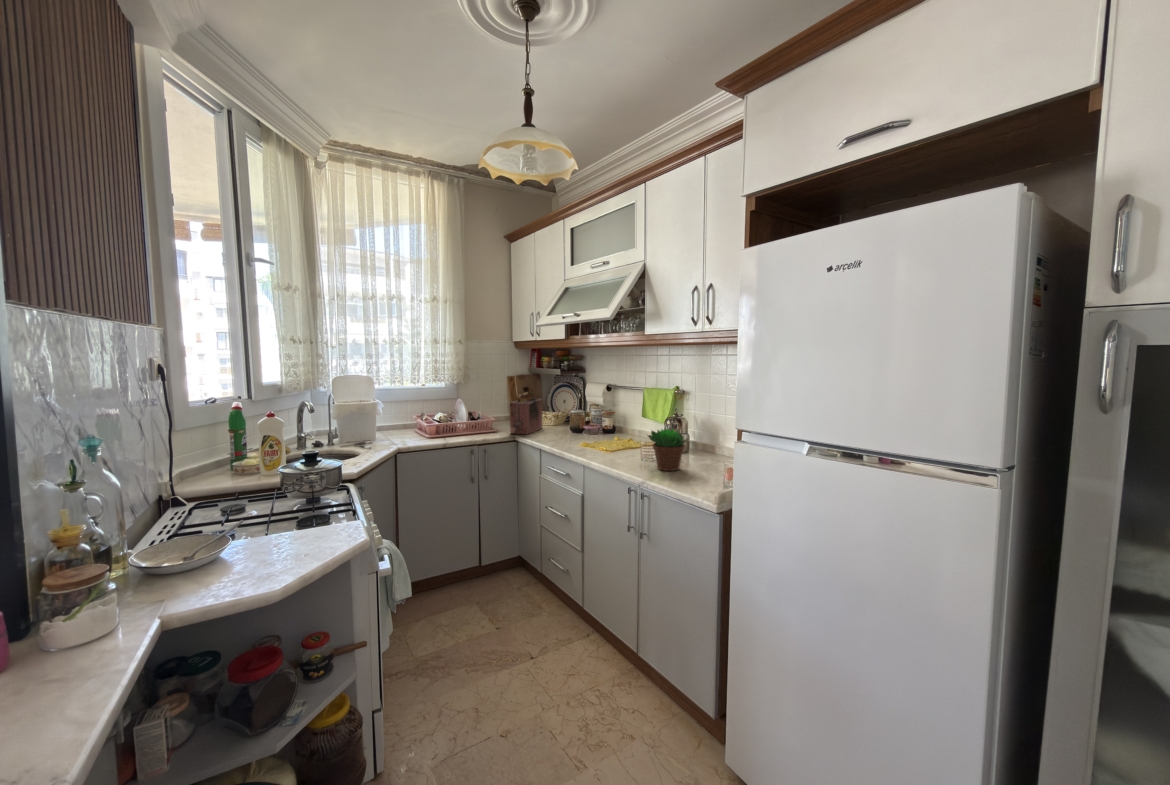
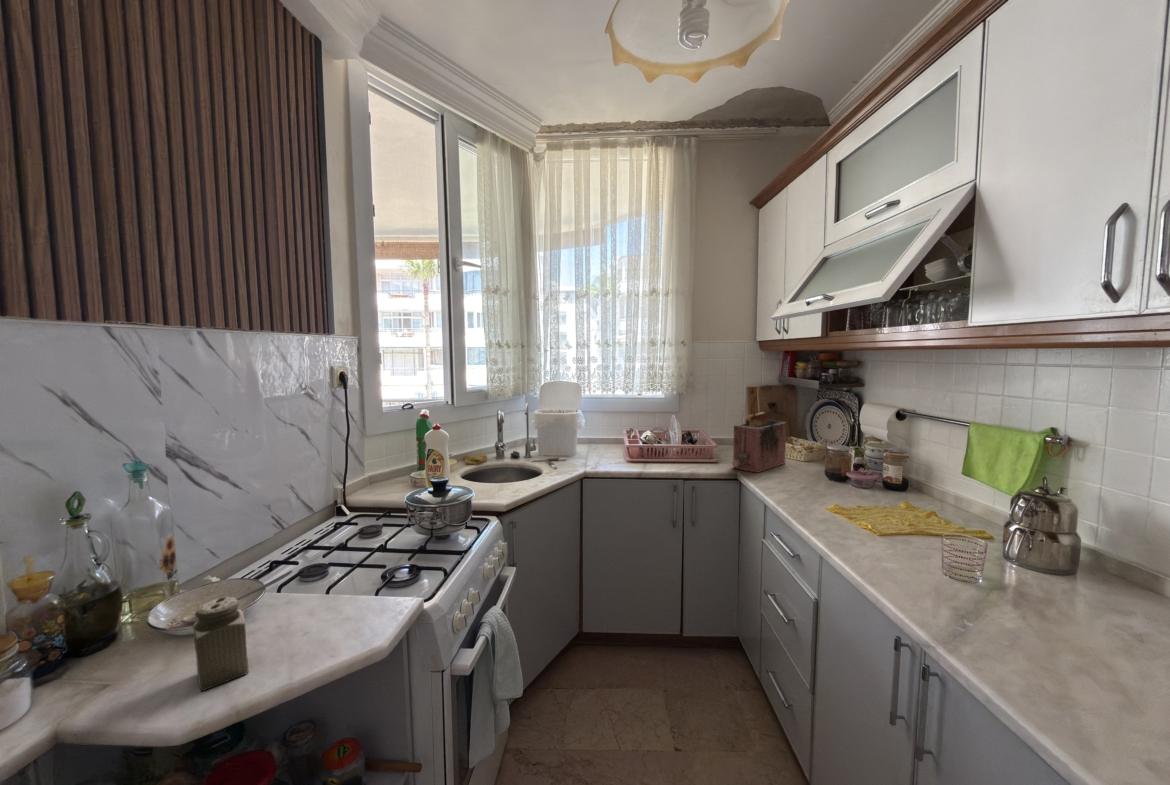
succulent plant: present [648,429,687,471] -> none [952,522,1076,632]
salt shaker: none [234,517,282,578] -> present [193,597,248,691]

